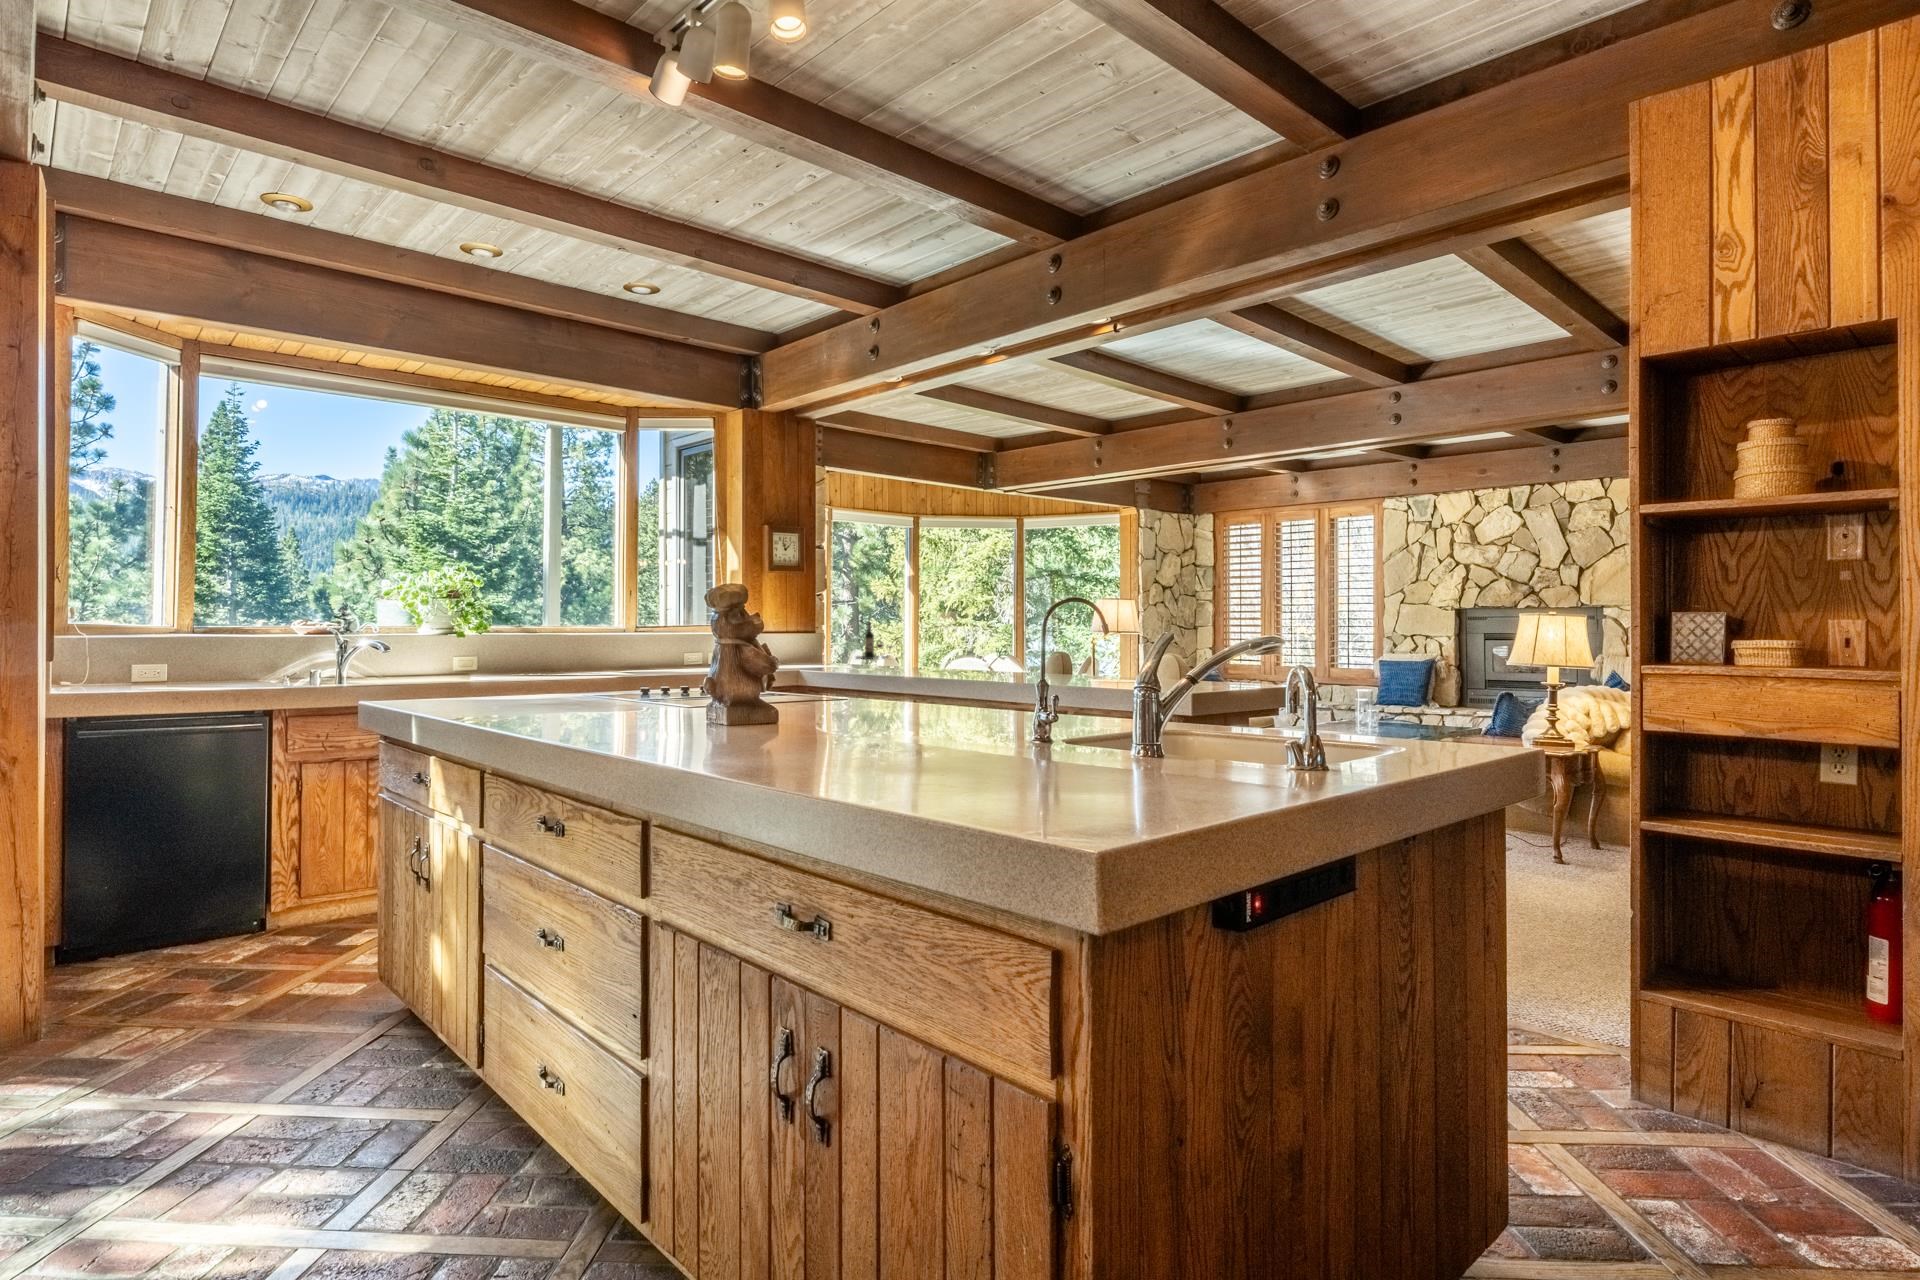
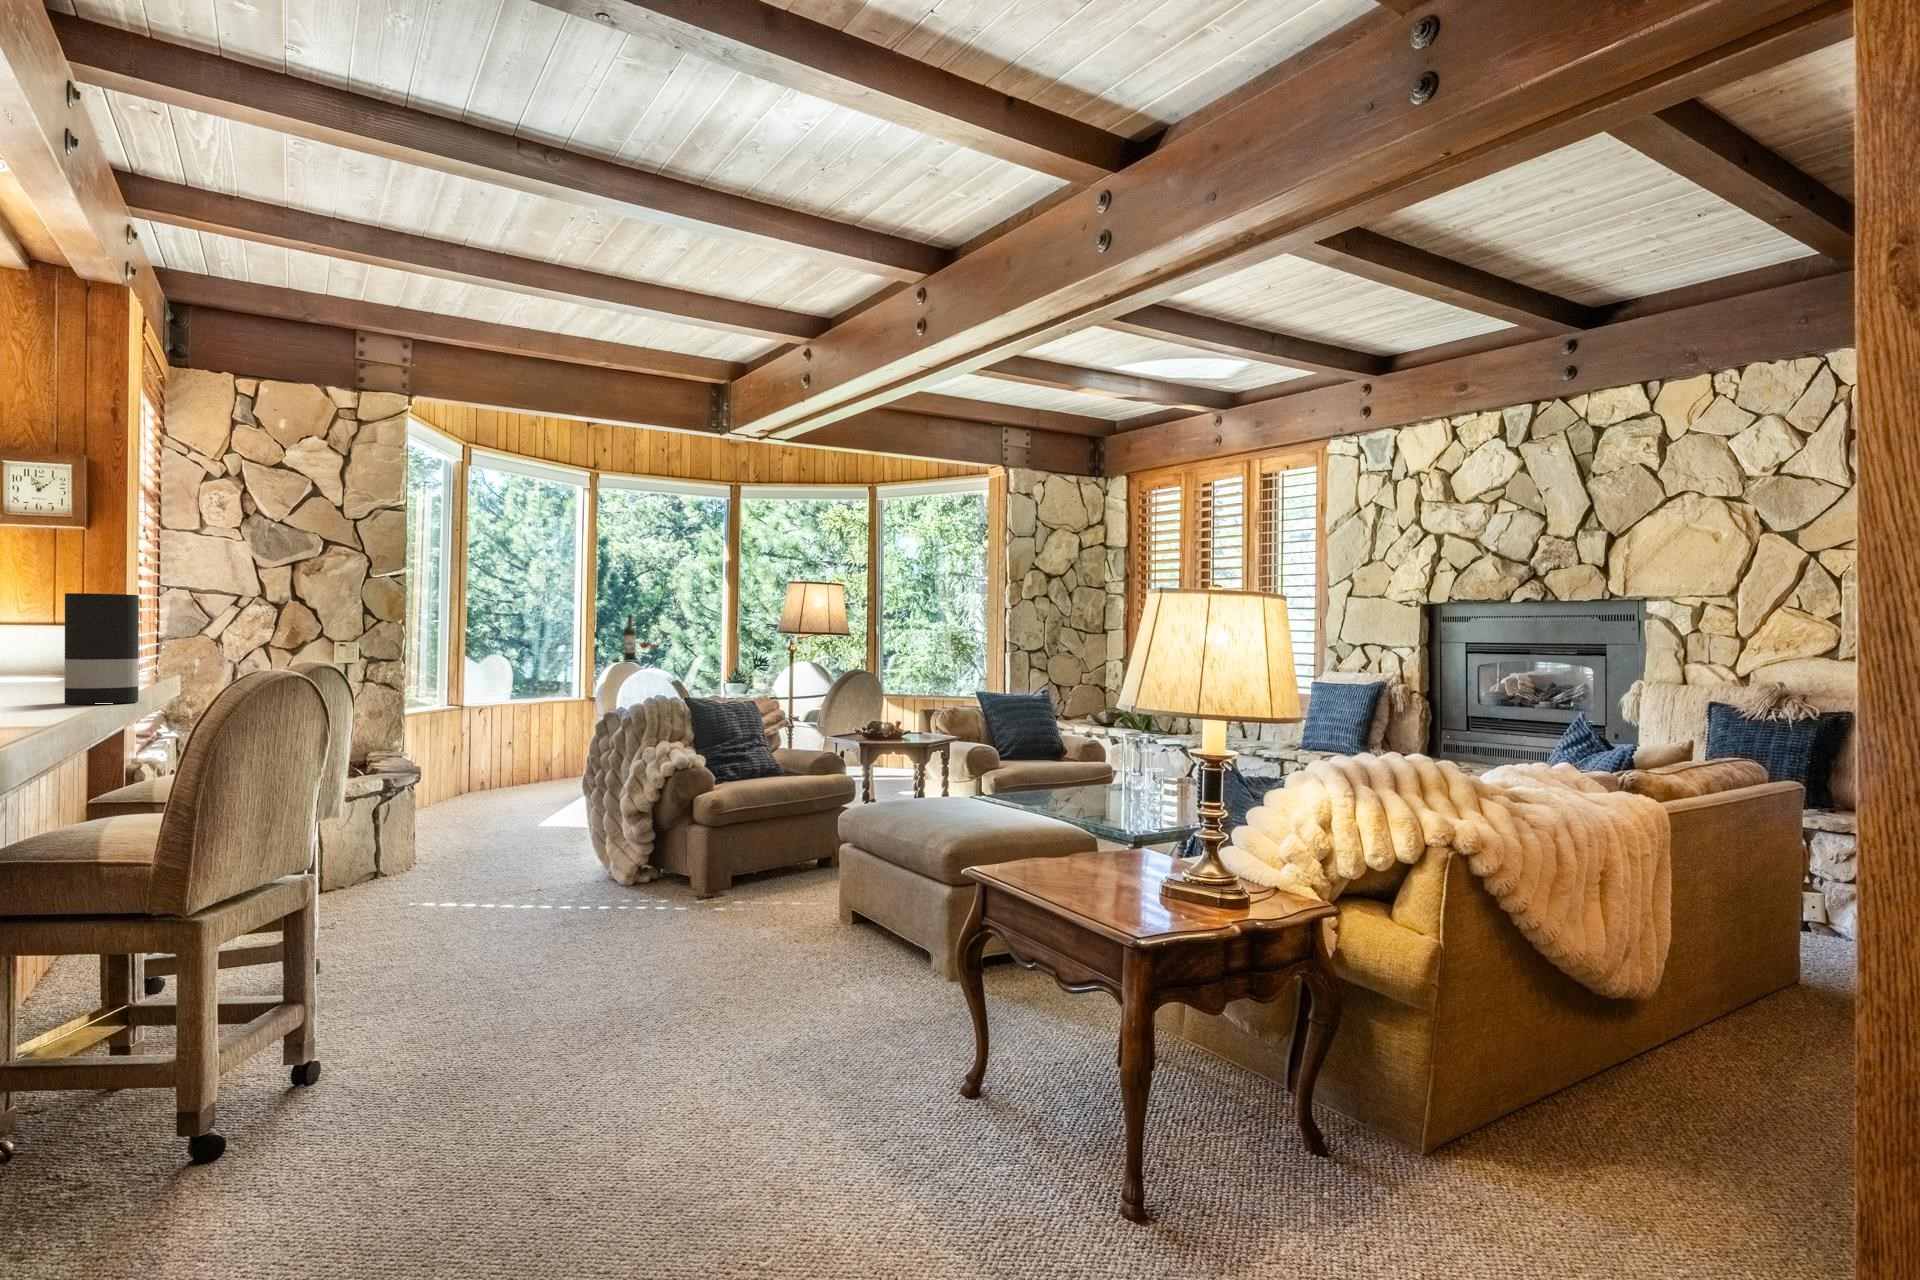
vase: none [966,619,996,677] -> present [65,593,139,704]

